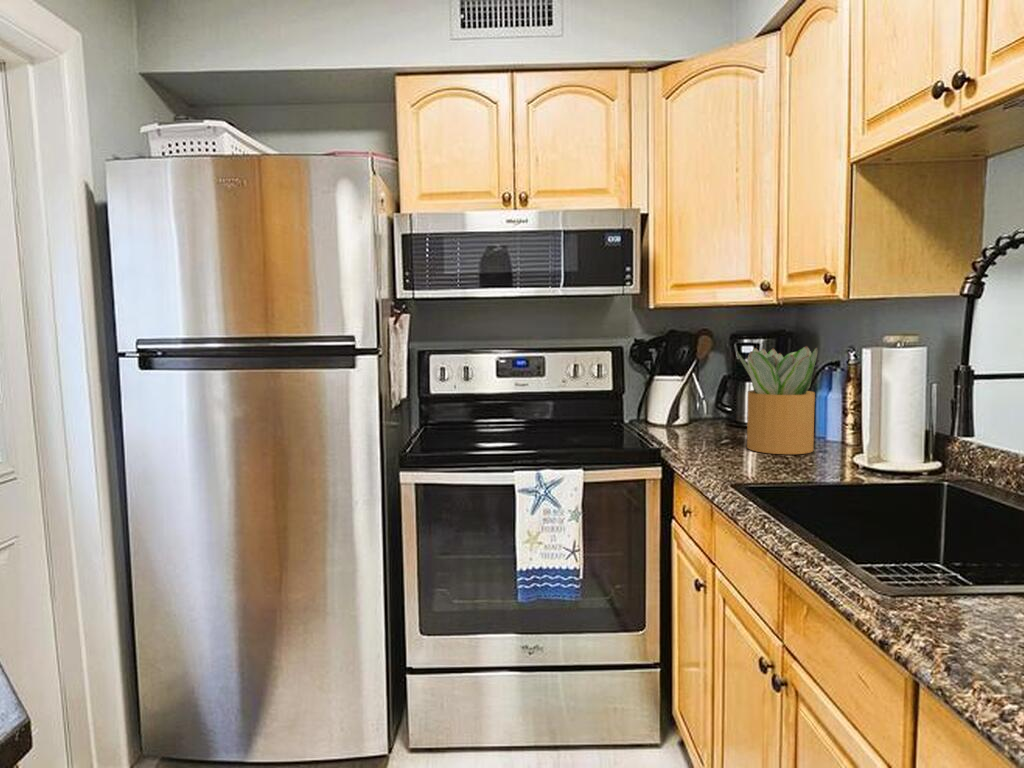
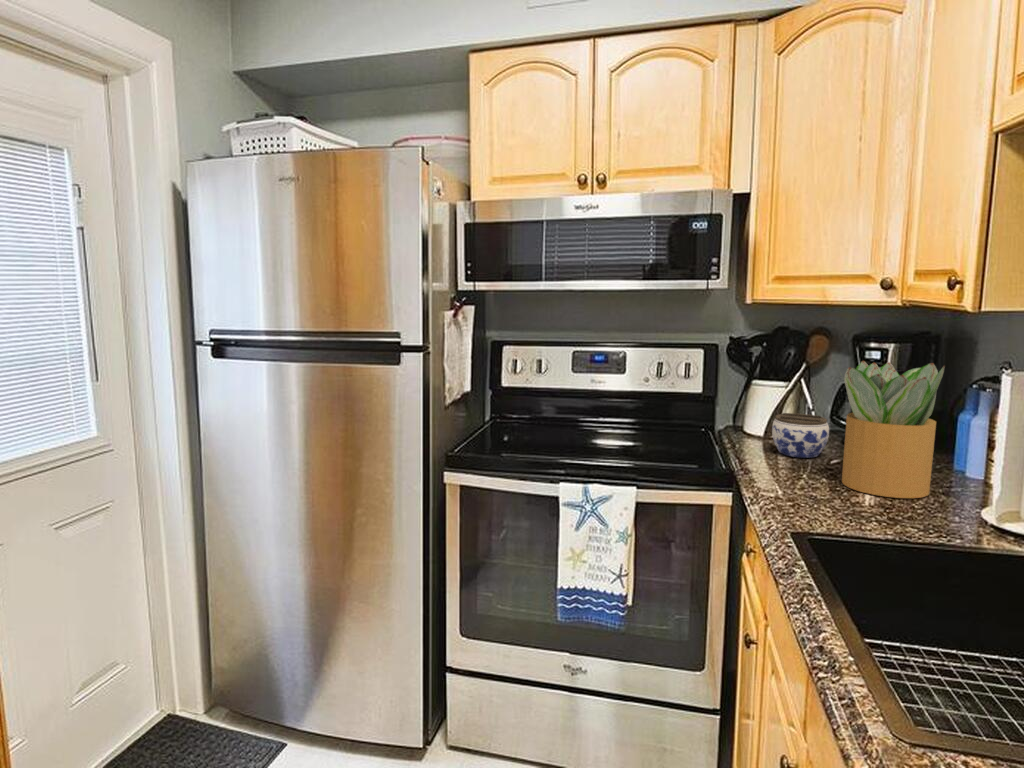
jar: none [679,400,725,435] -> present [772,413,829,458]

